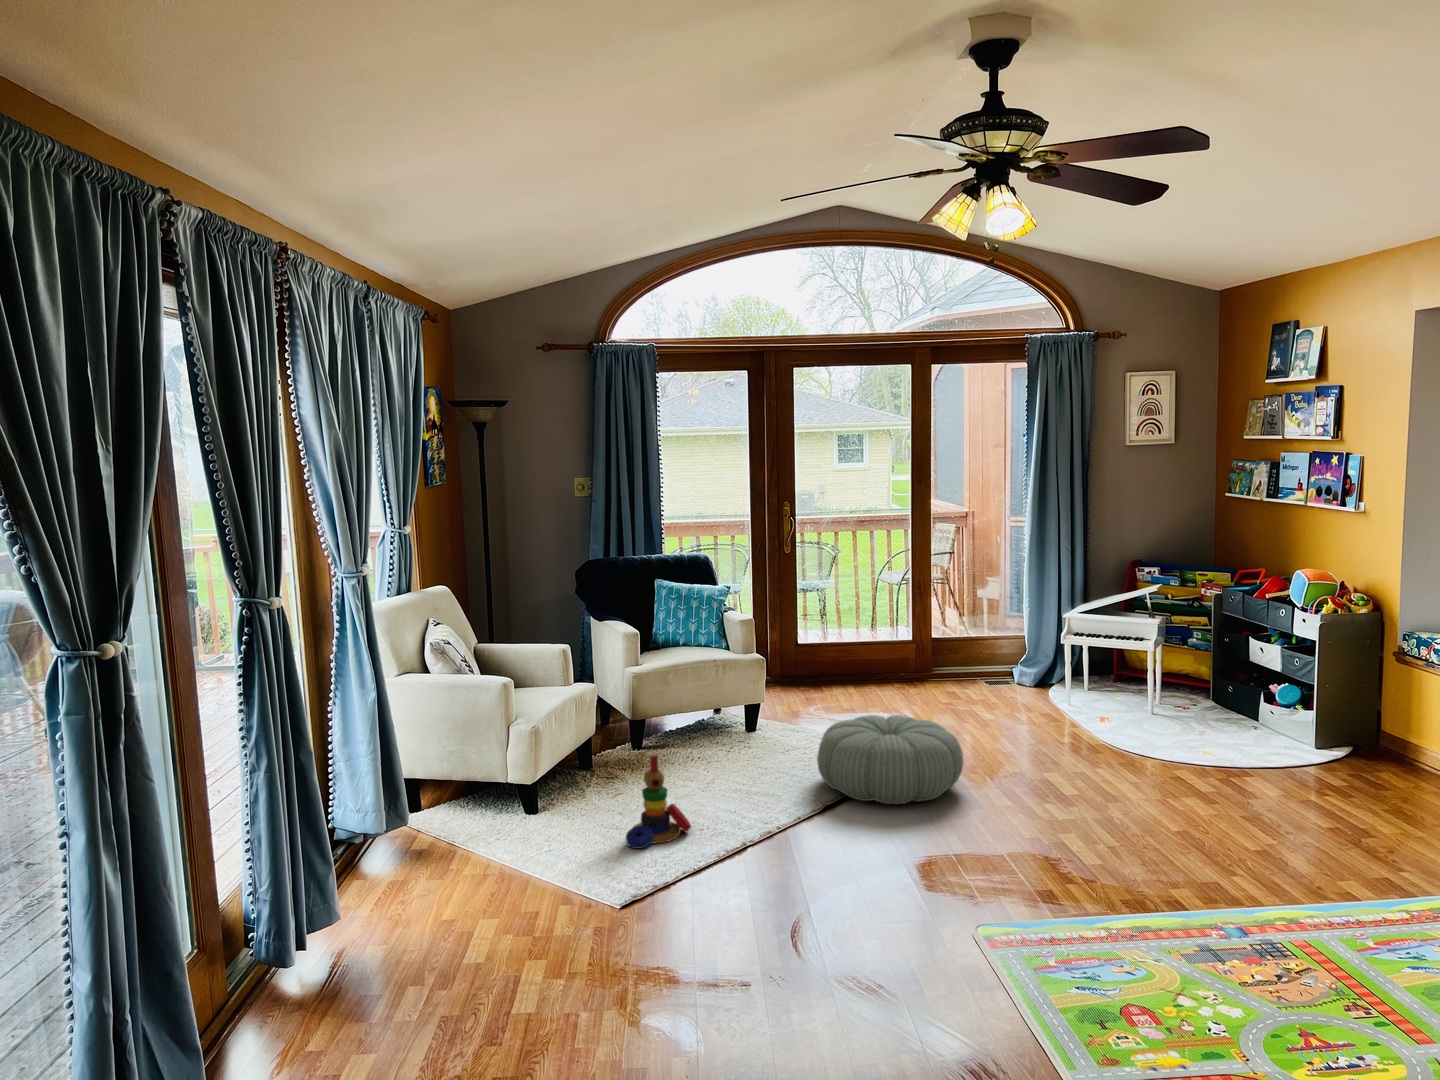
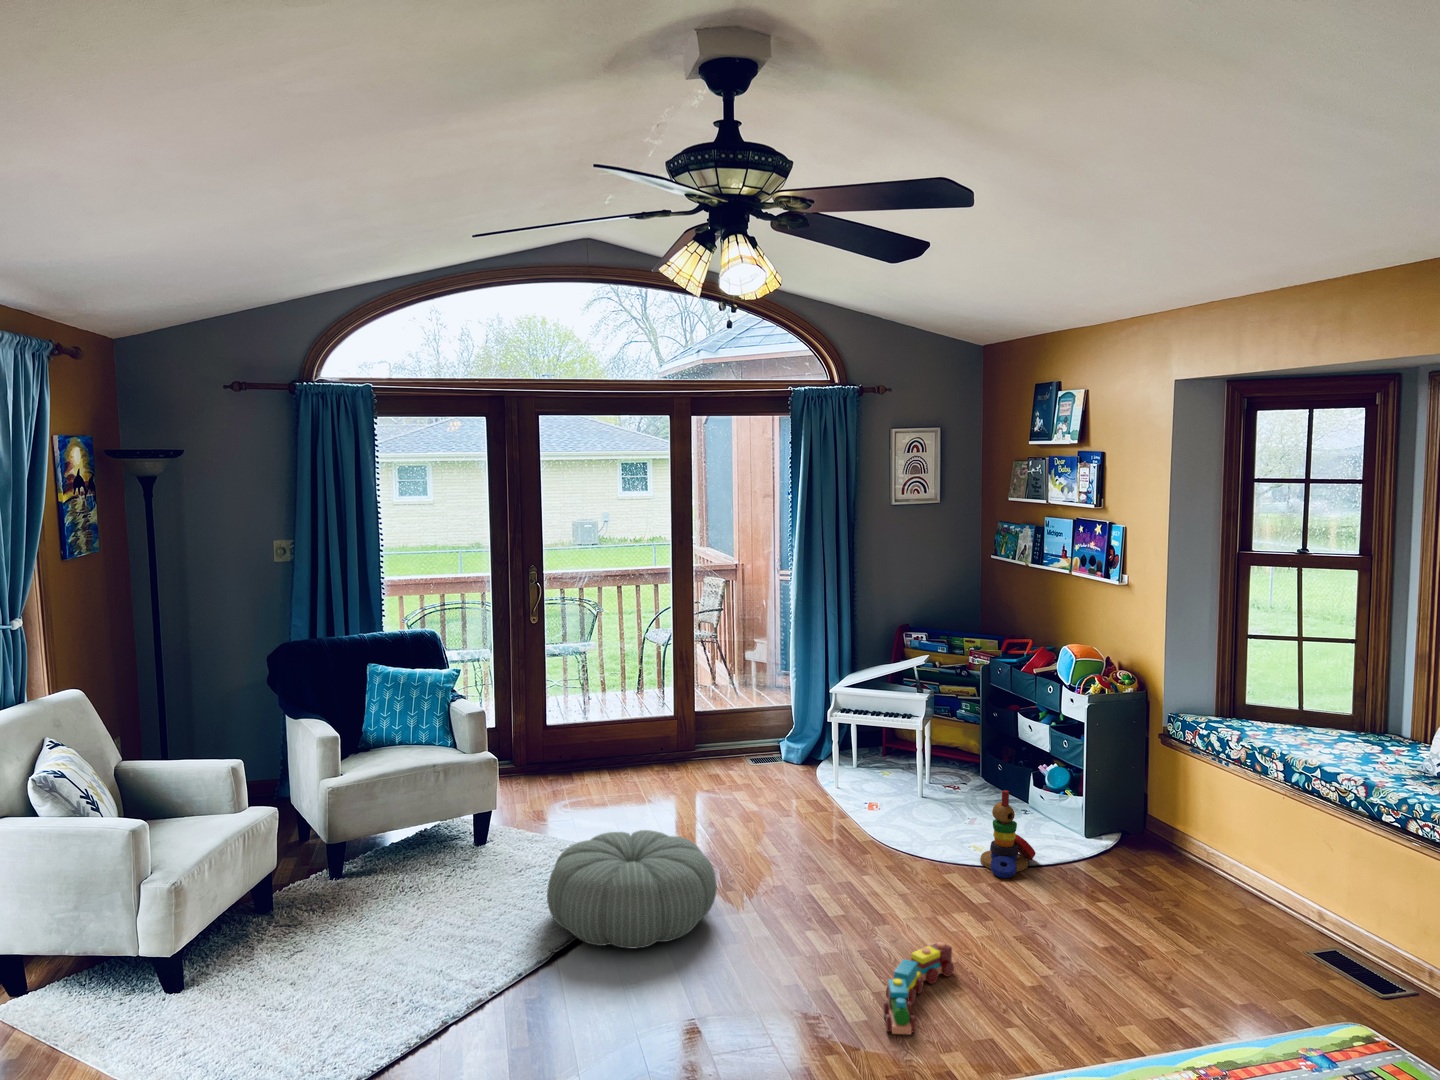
stacking toy: present [626,755,691,849] -> present [980,790,1036,878]
toy train: none [1117,809,1183,872] -> present [883,941,954,1034]

